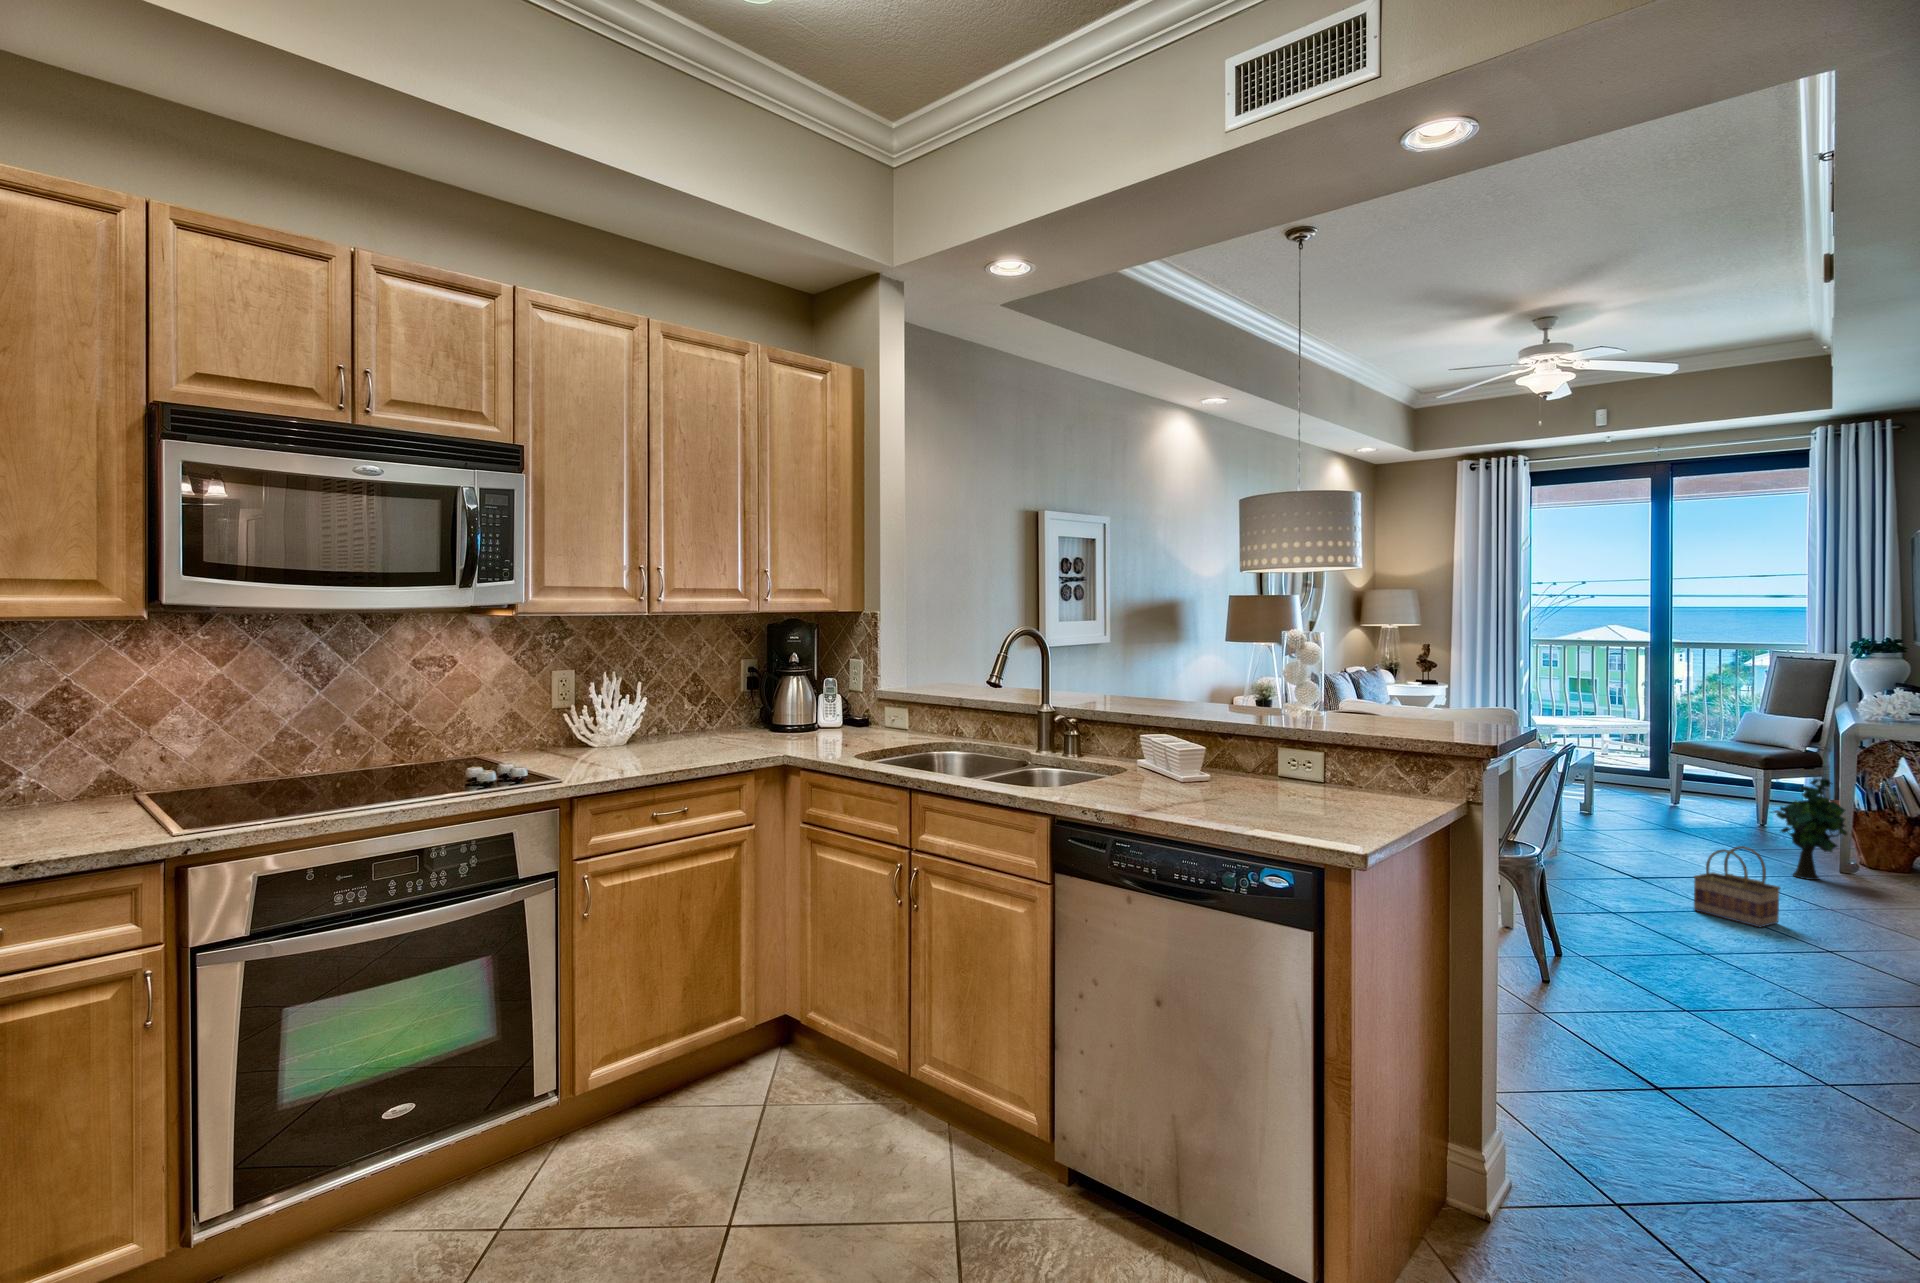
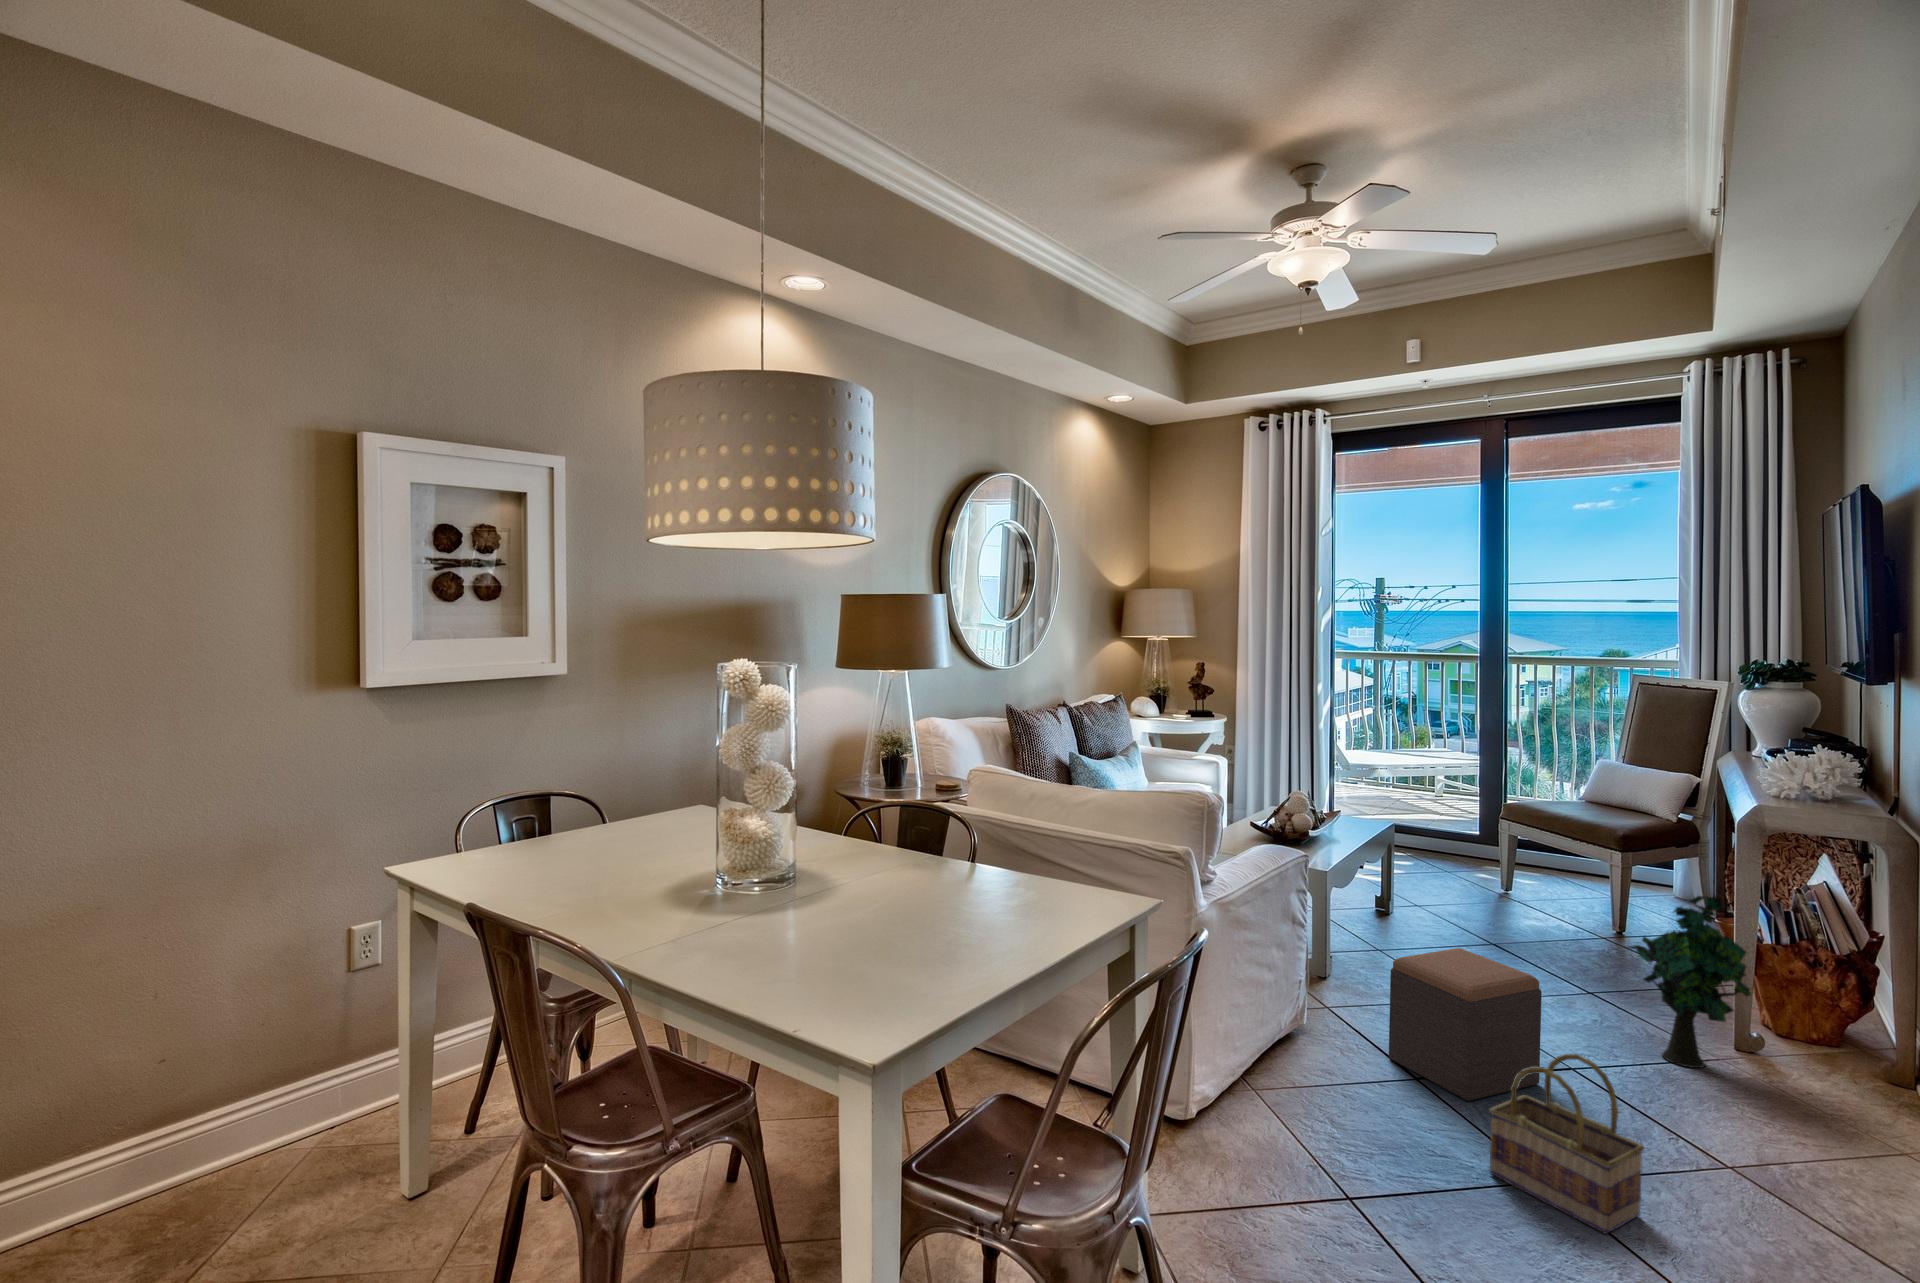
footstool: none [1621,811,1718,889] -> present [1389,948,1542,1101]

